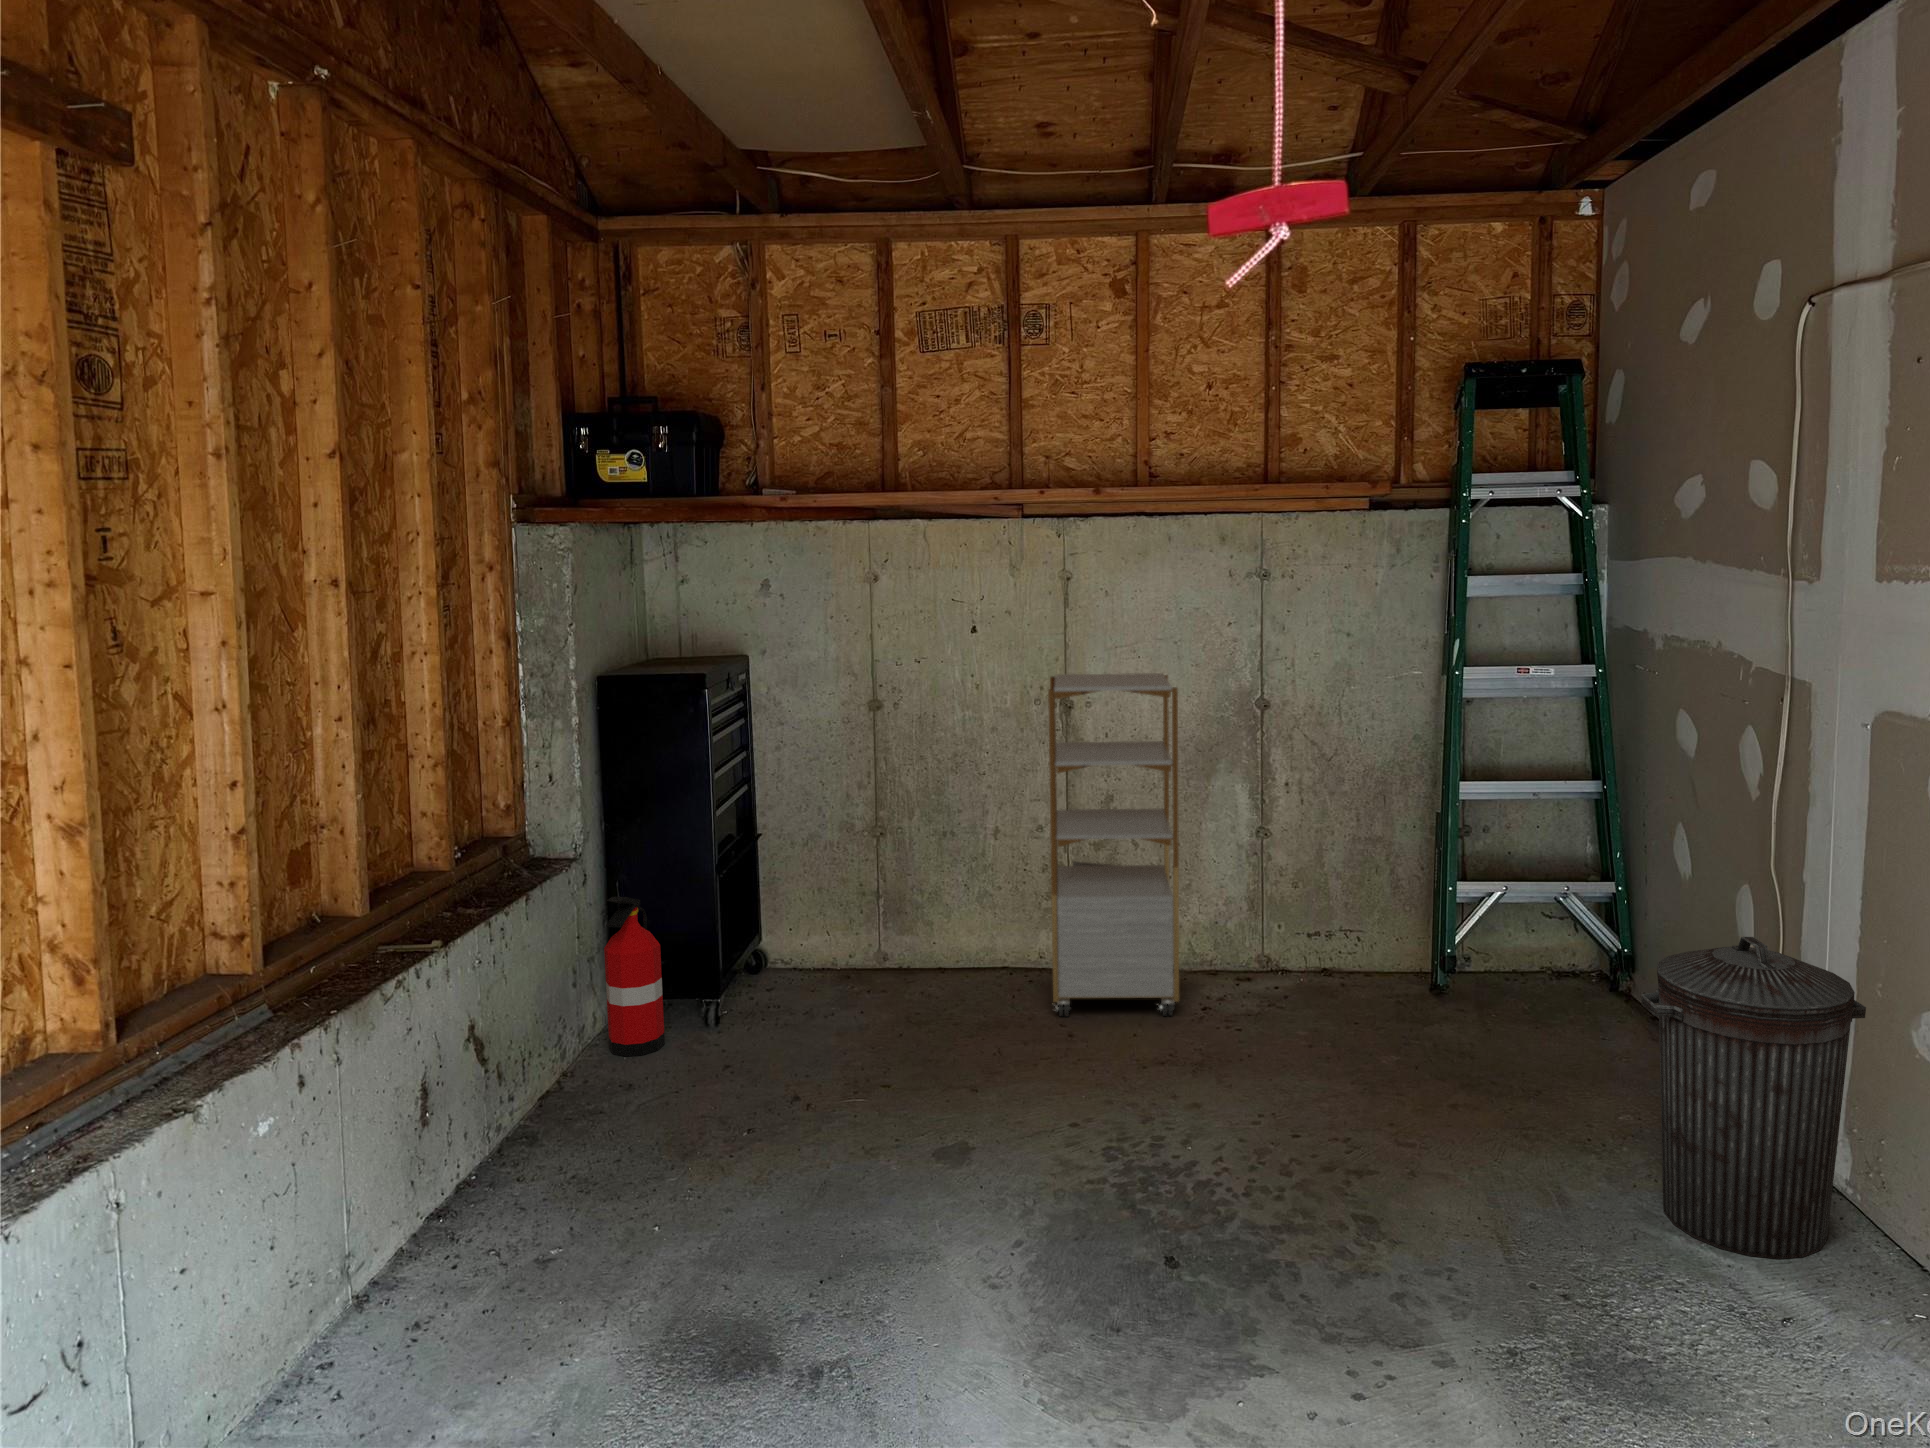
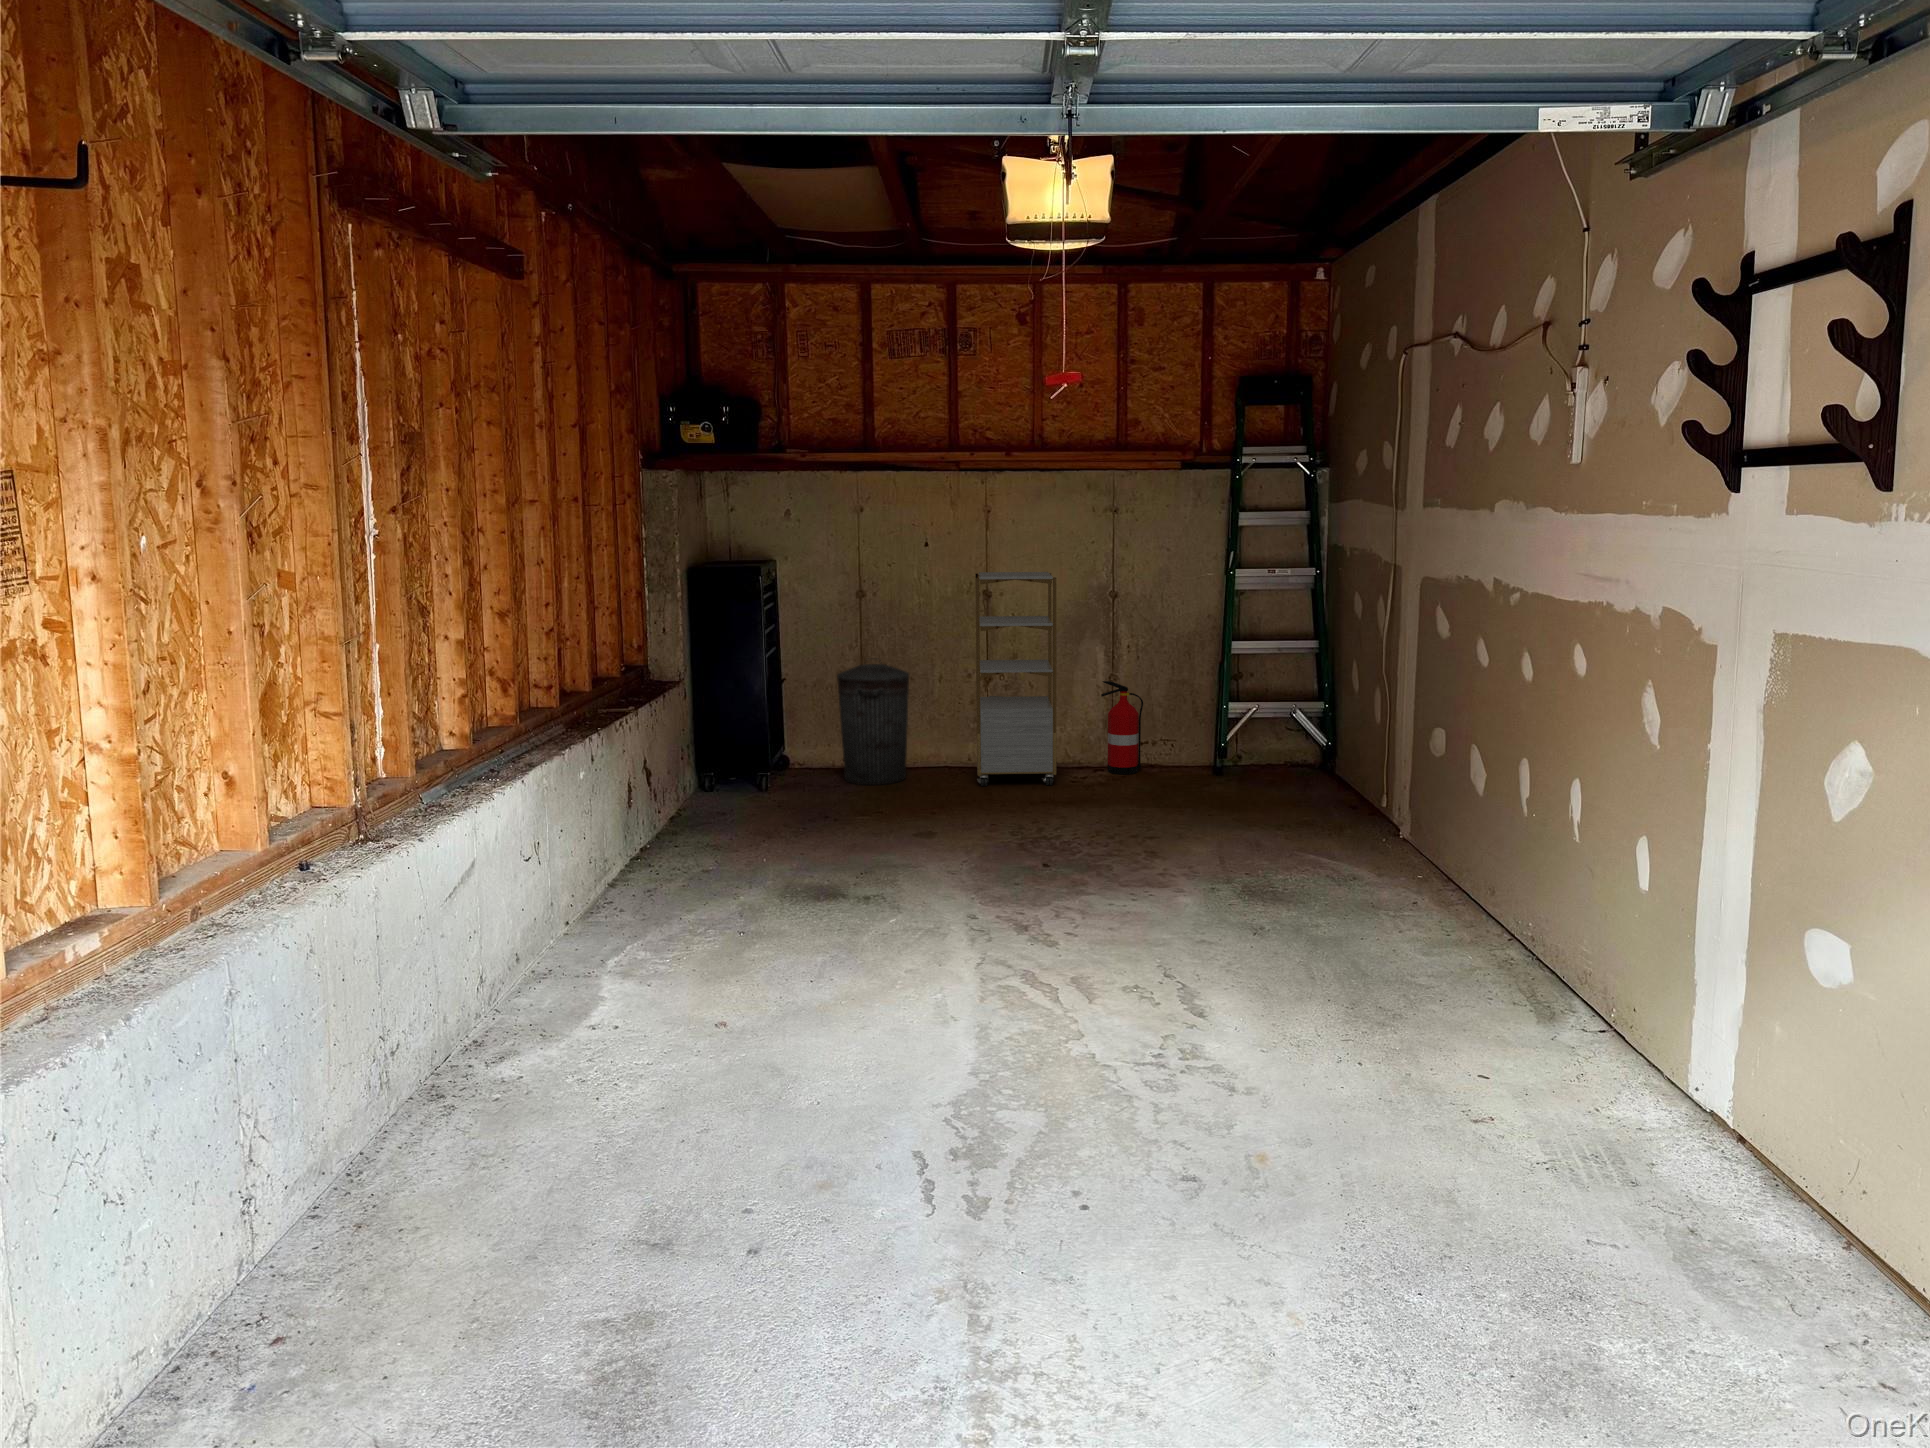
fire extinguisher: present [604,897,665,1057] -> present [1101,681,1143,774]
trash can: present [1641,937,1866,1259] -> present [837,664,909,785]

